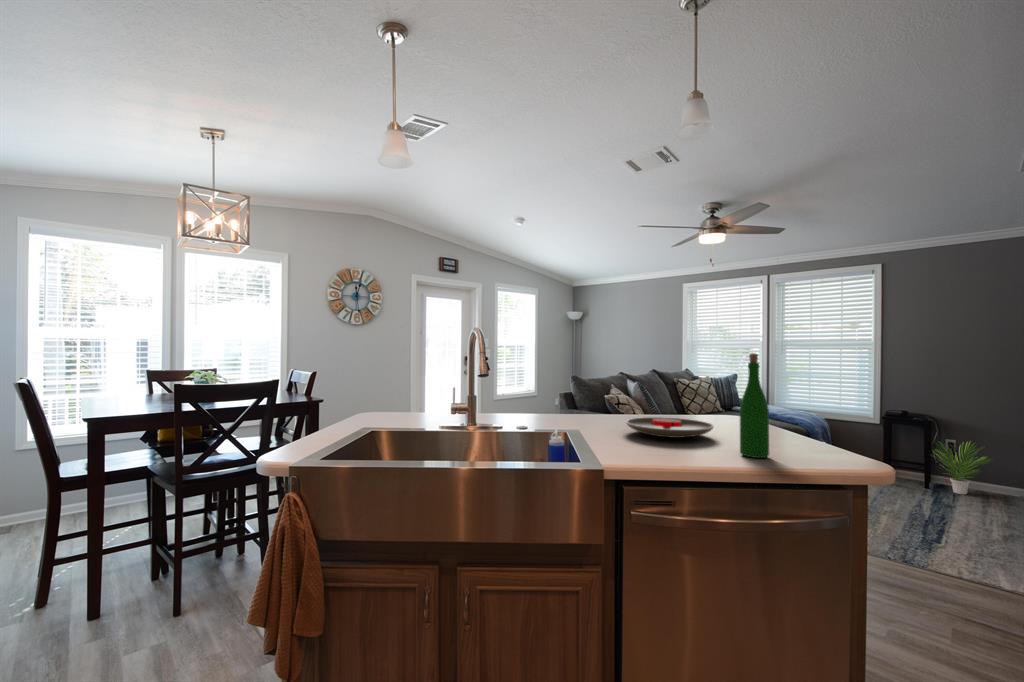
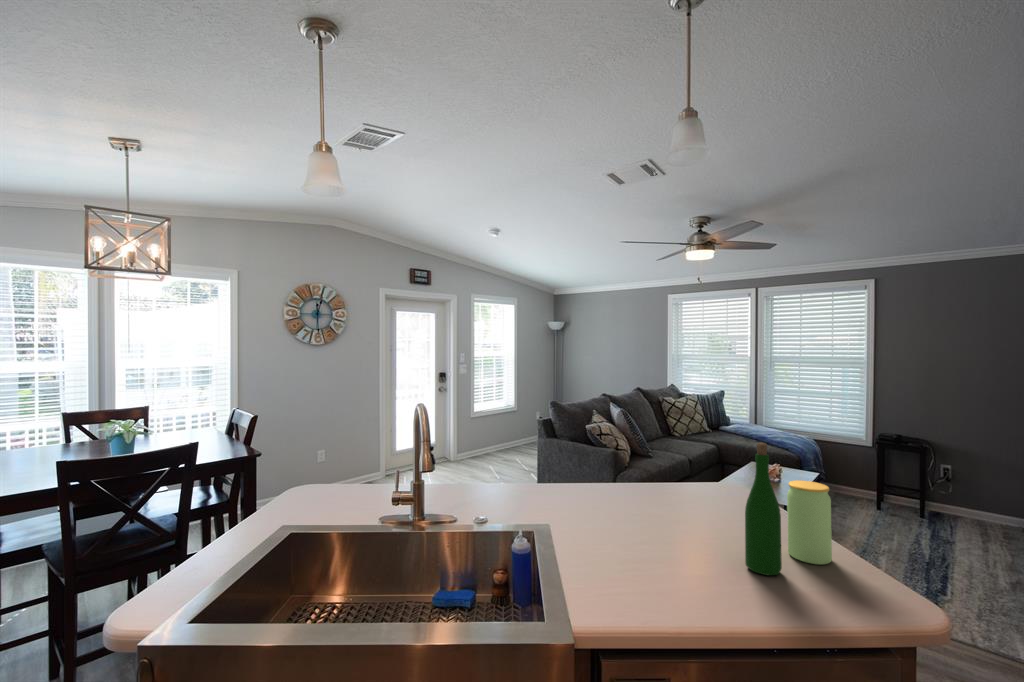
jar: none [776,391,813,454] -> present [787,480,832,564]
plate: present [626,417,714,438] -> none [607,492,711,531]
potted plant: present [937,443,984,494] -> none [921,467,991,524]

